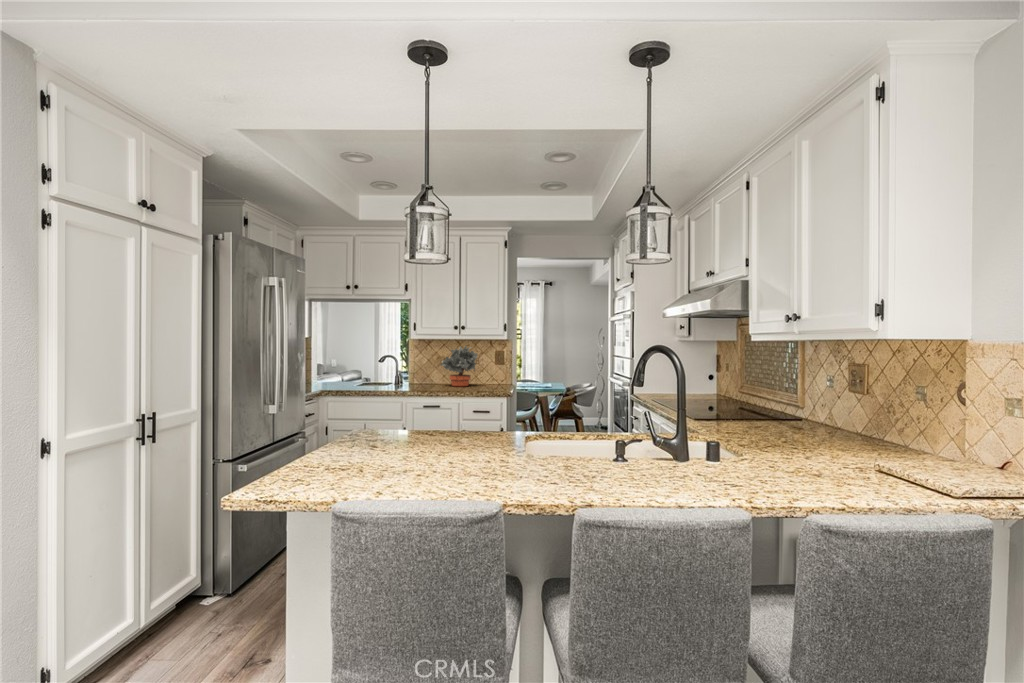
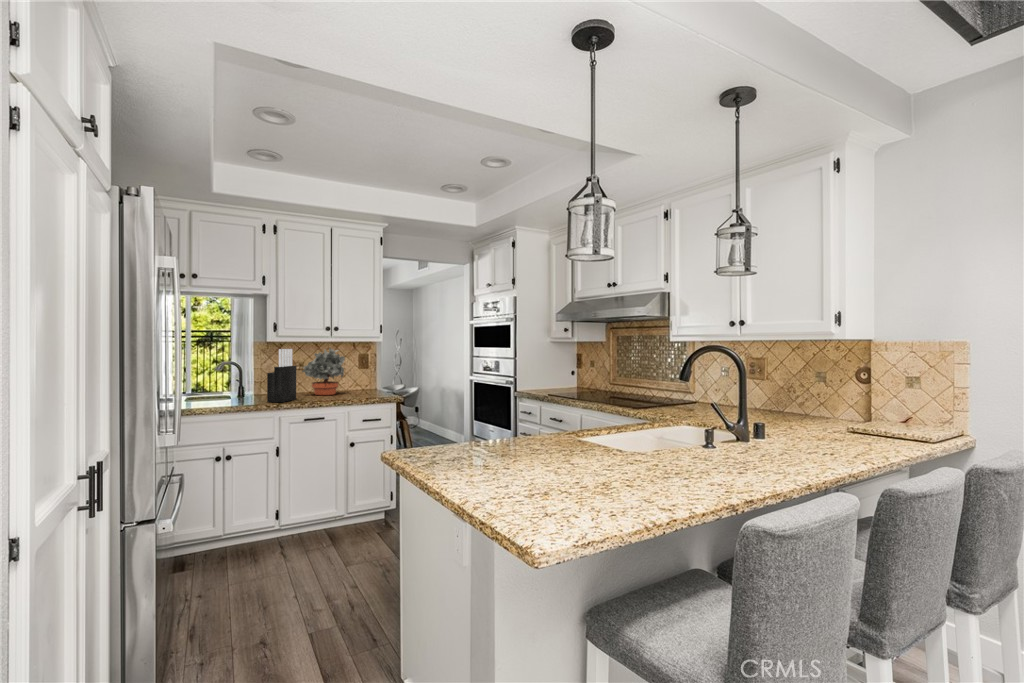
knife block: none [404,345,429,390] -> present [267,349,296,402]

